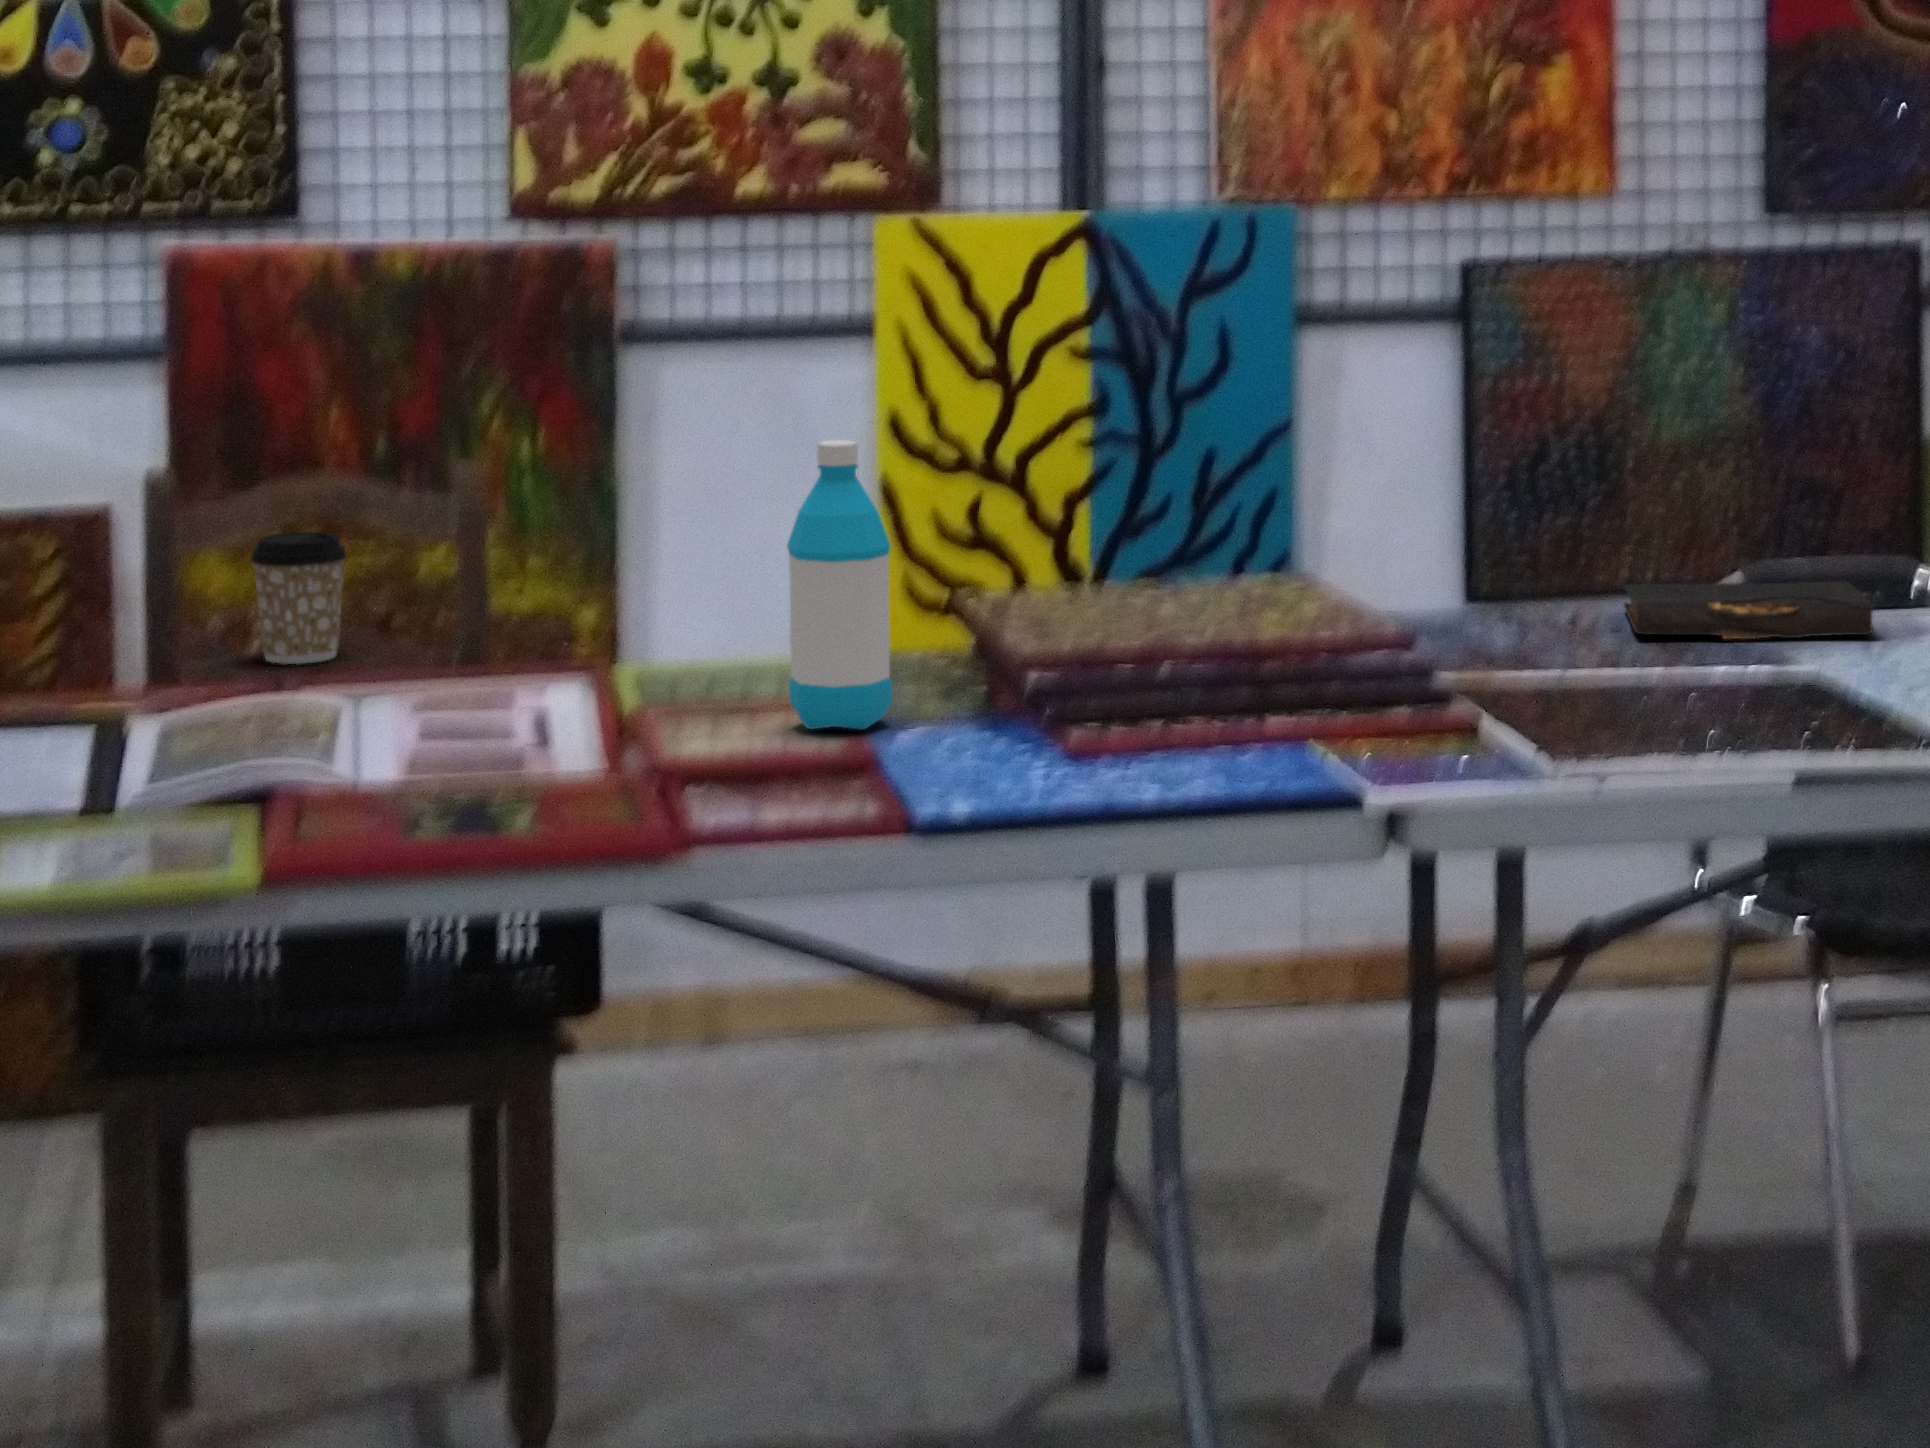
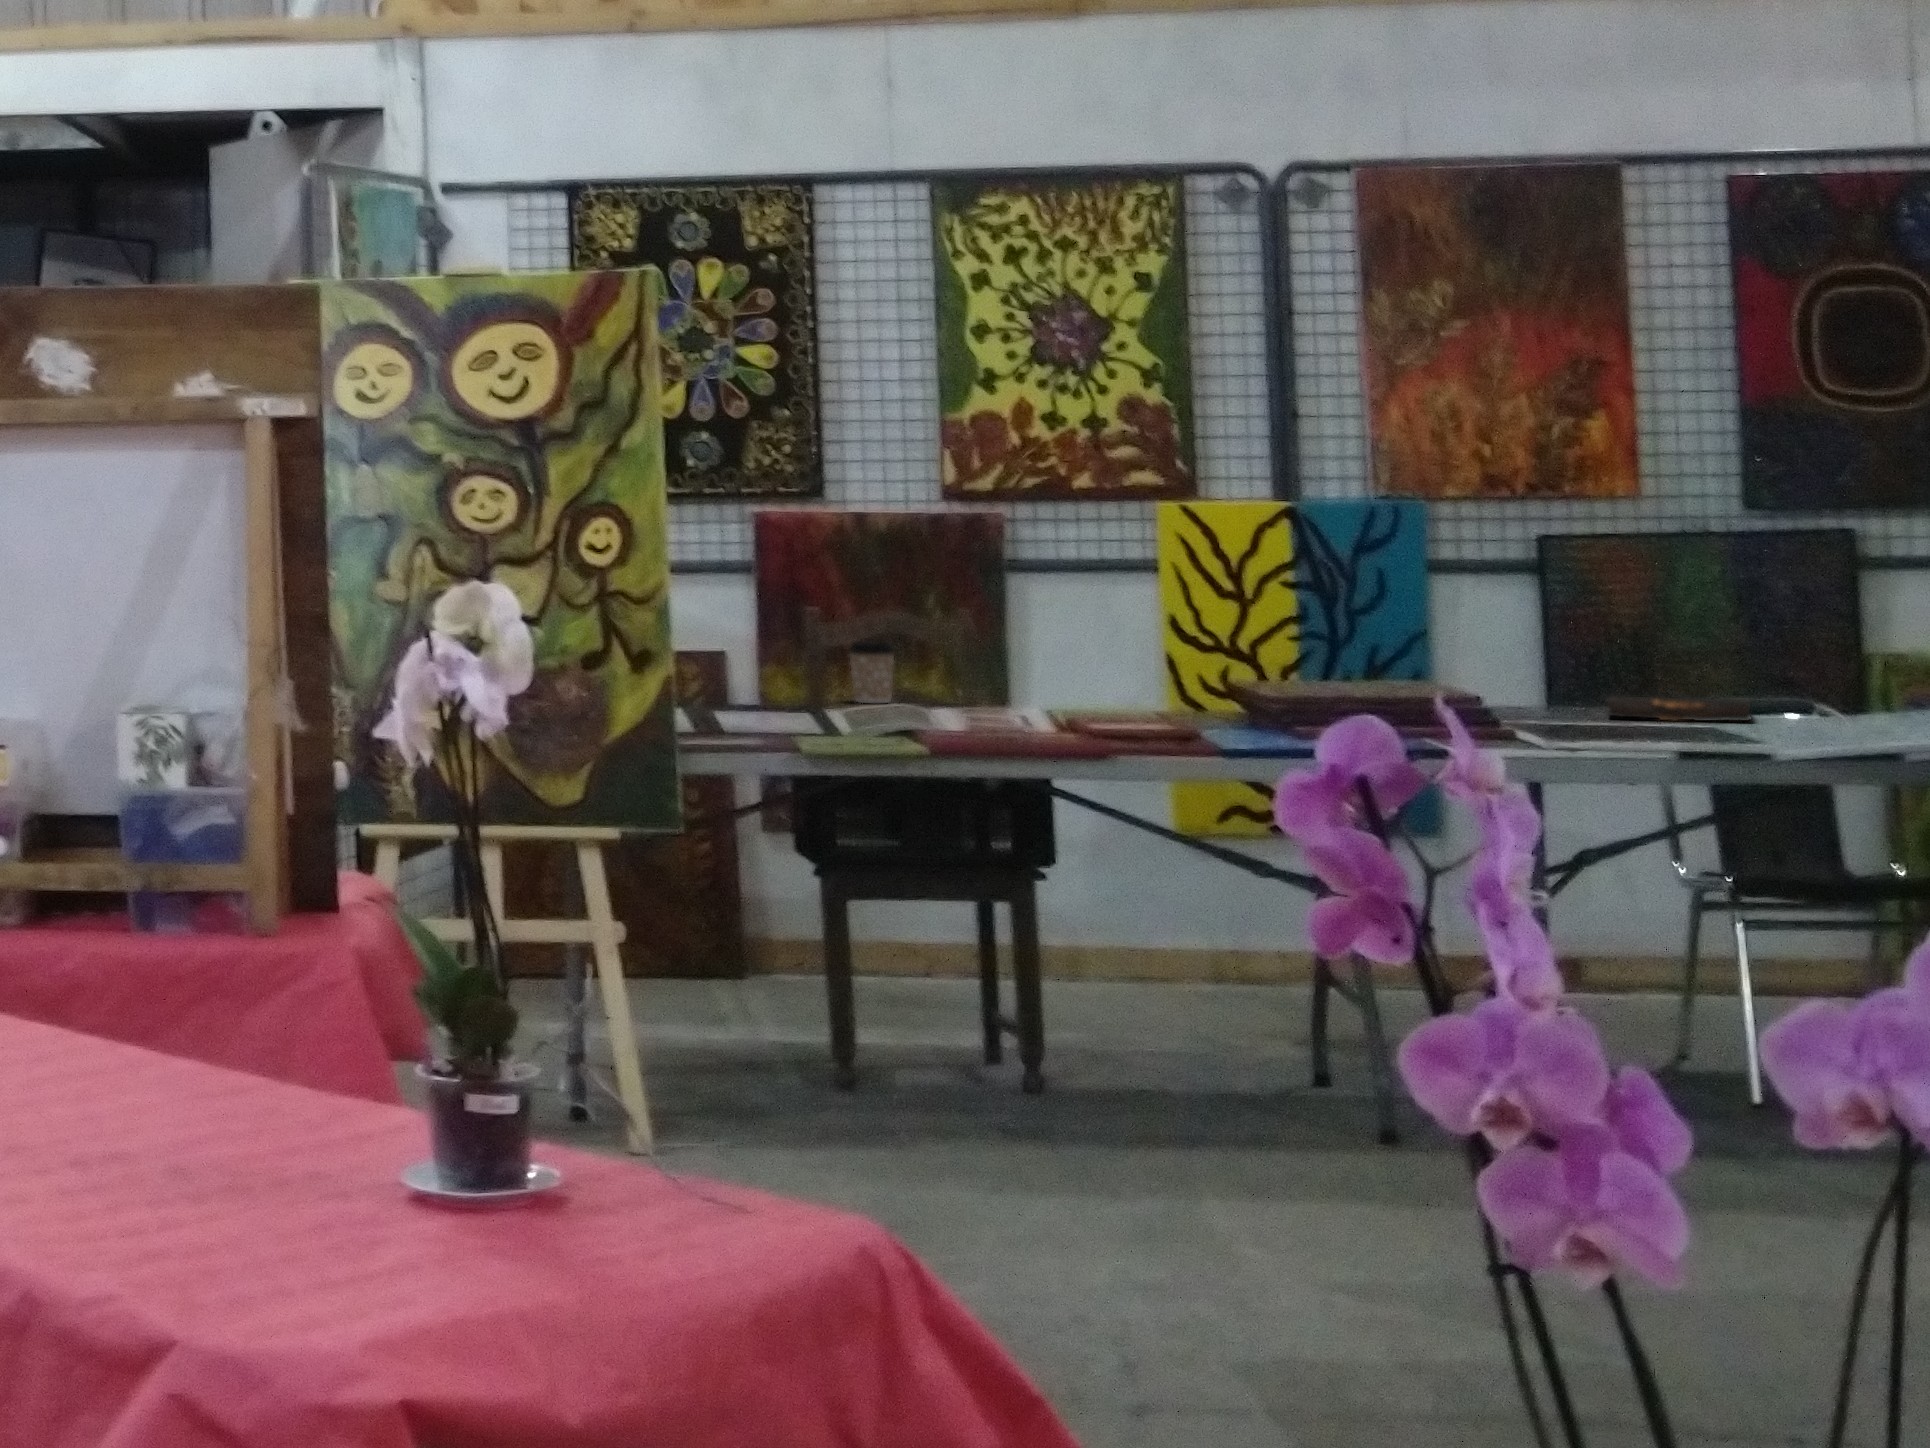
water bottle: present [787,440,892,730] -> none [1135,590,1191,728]

